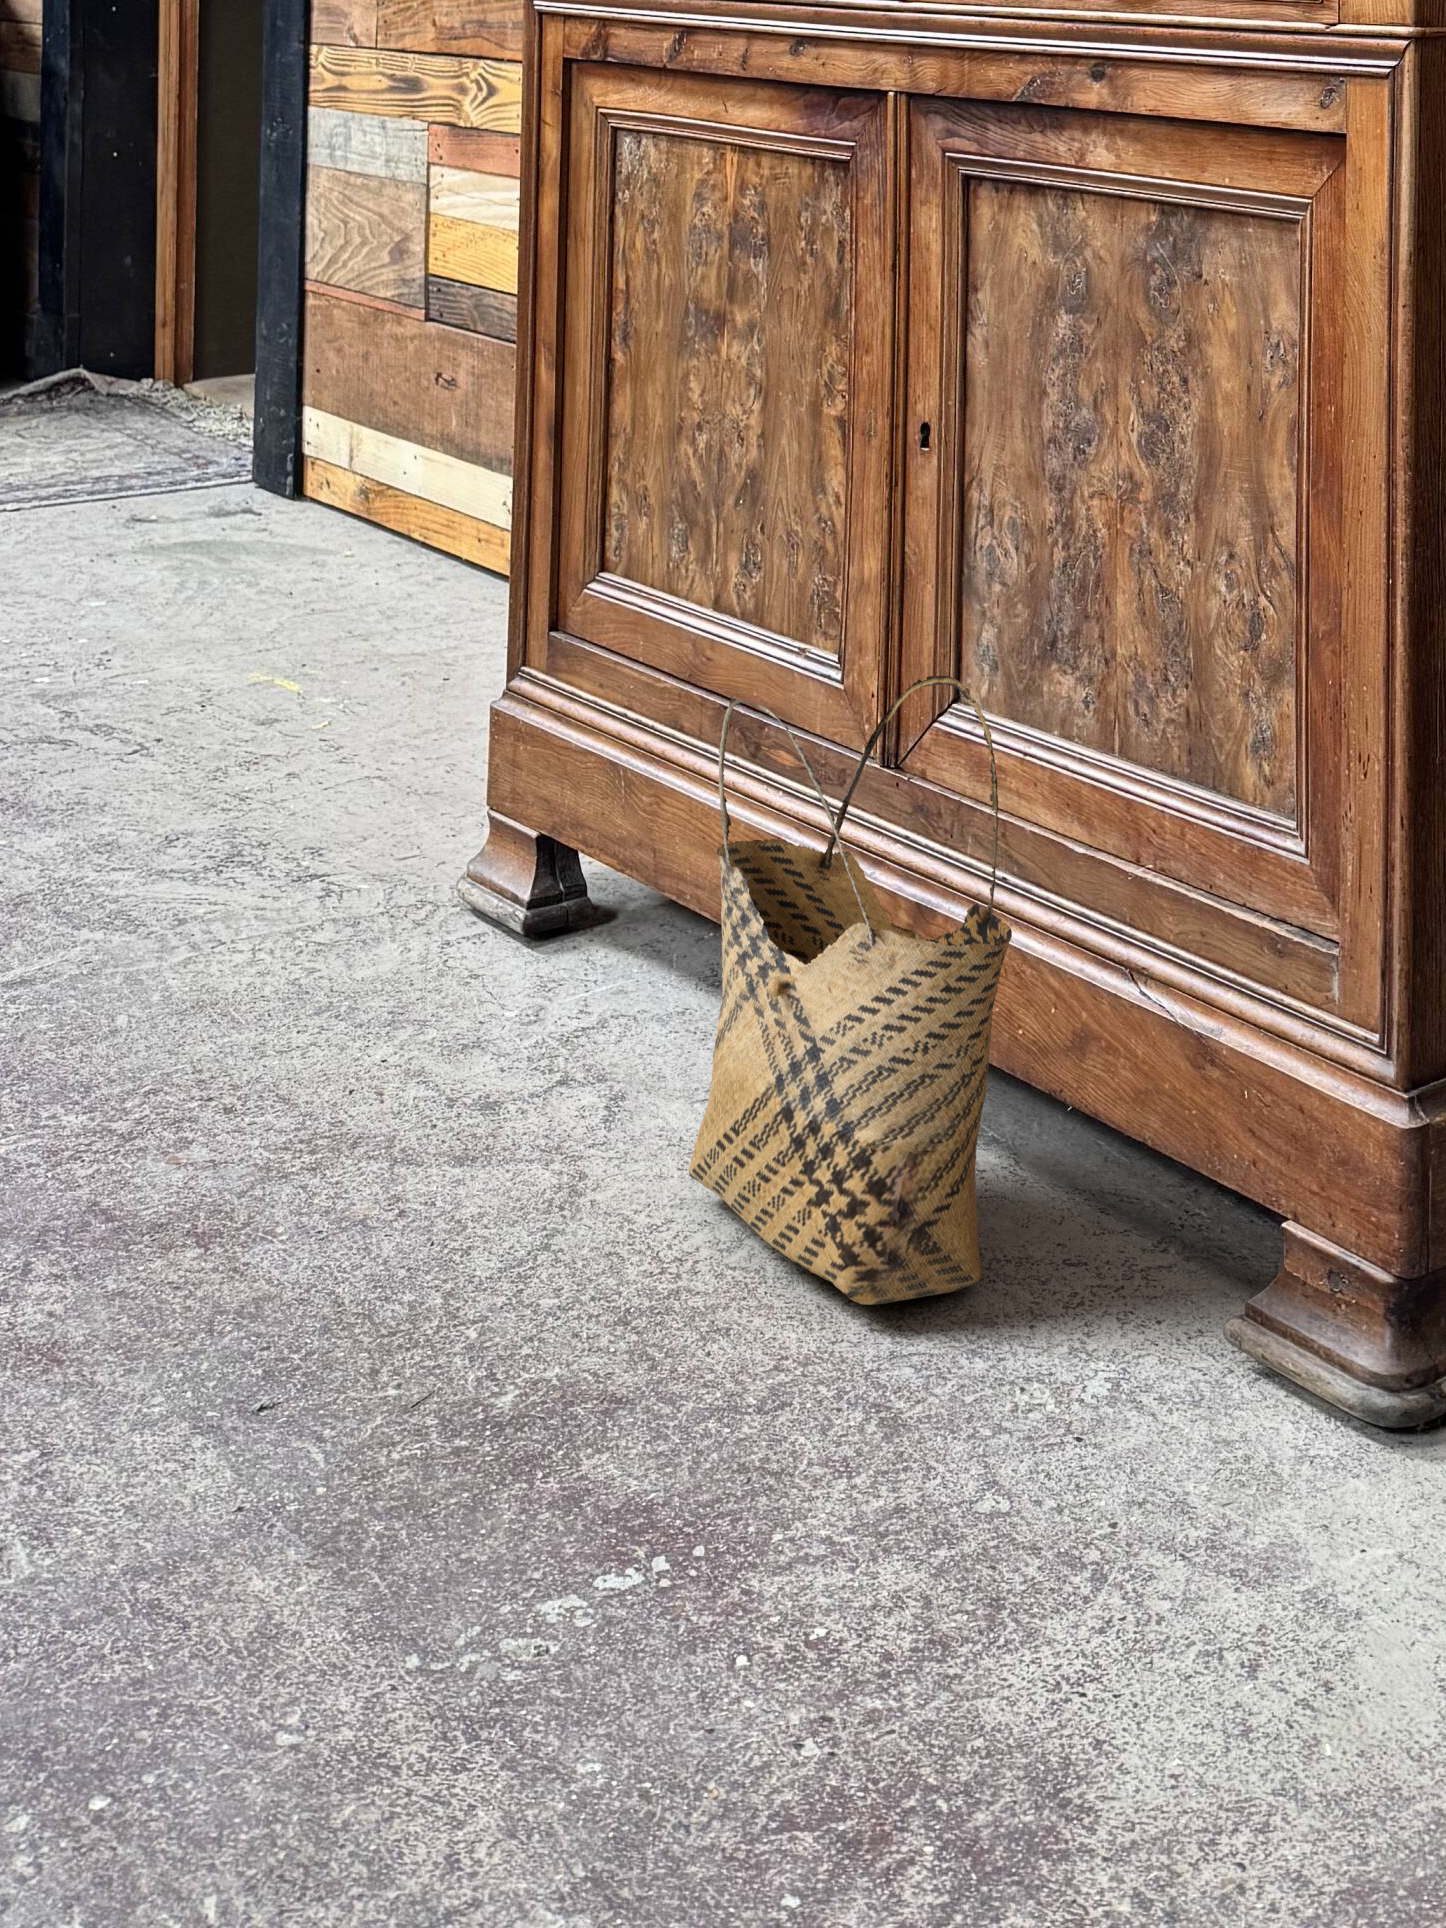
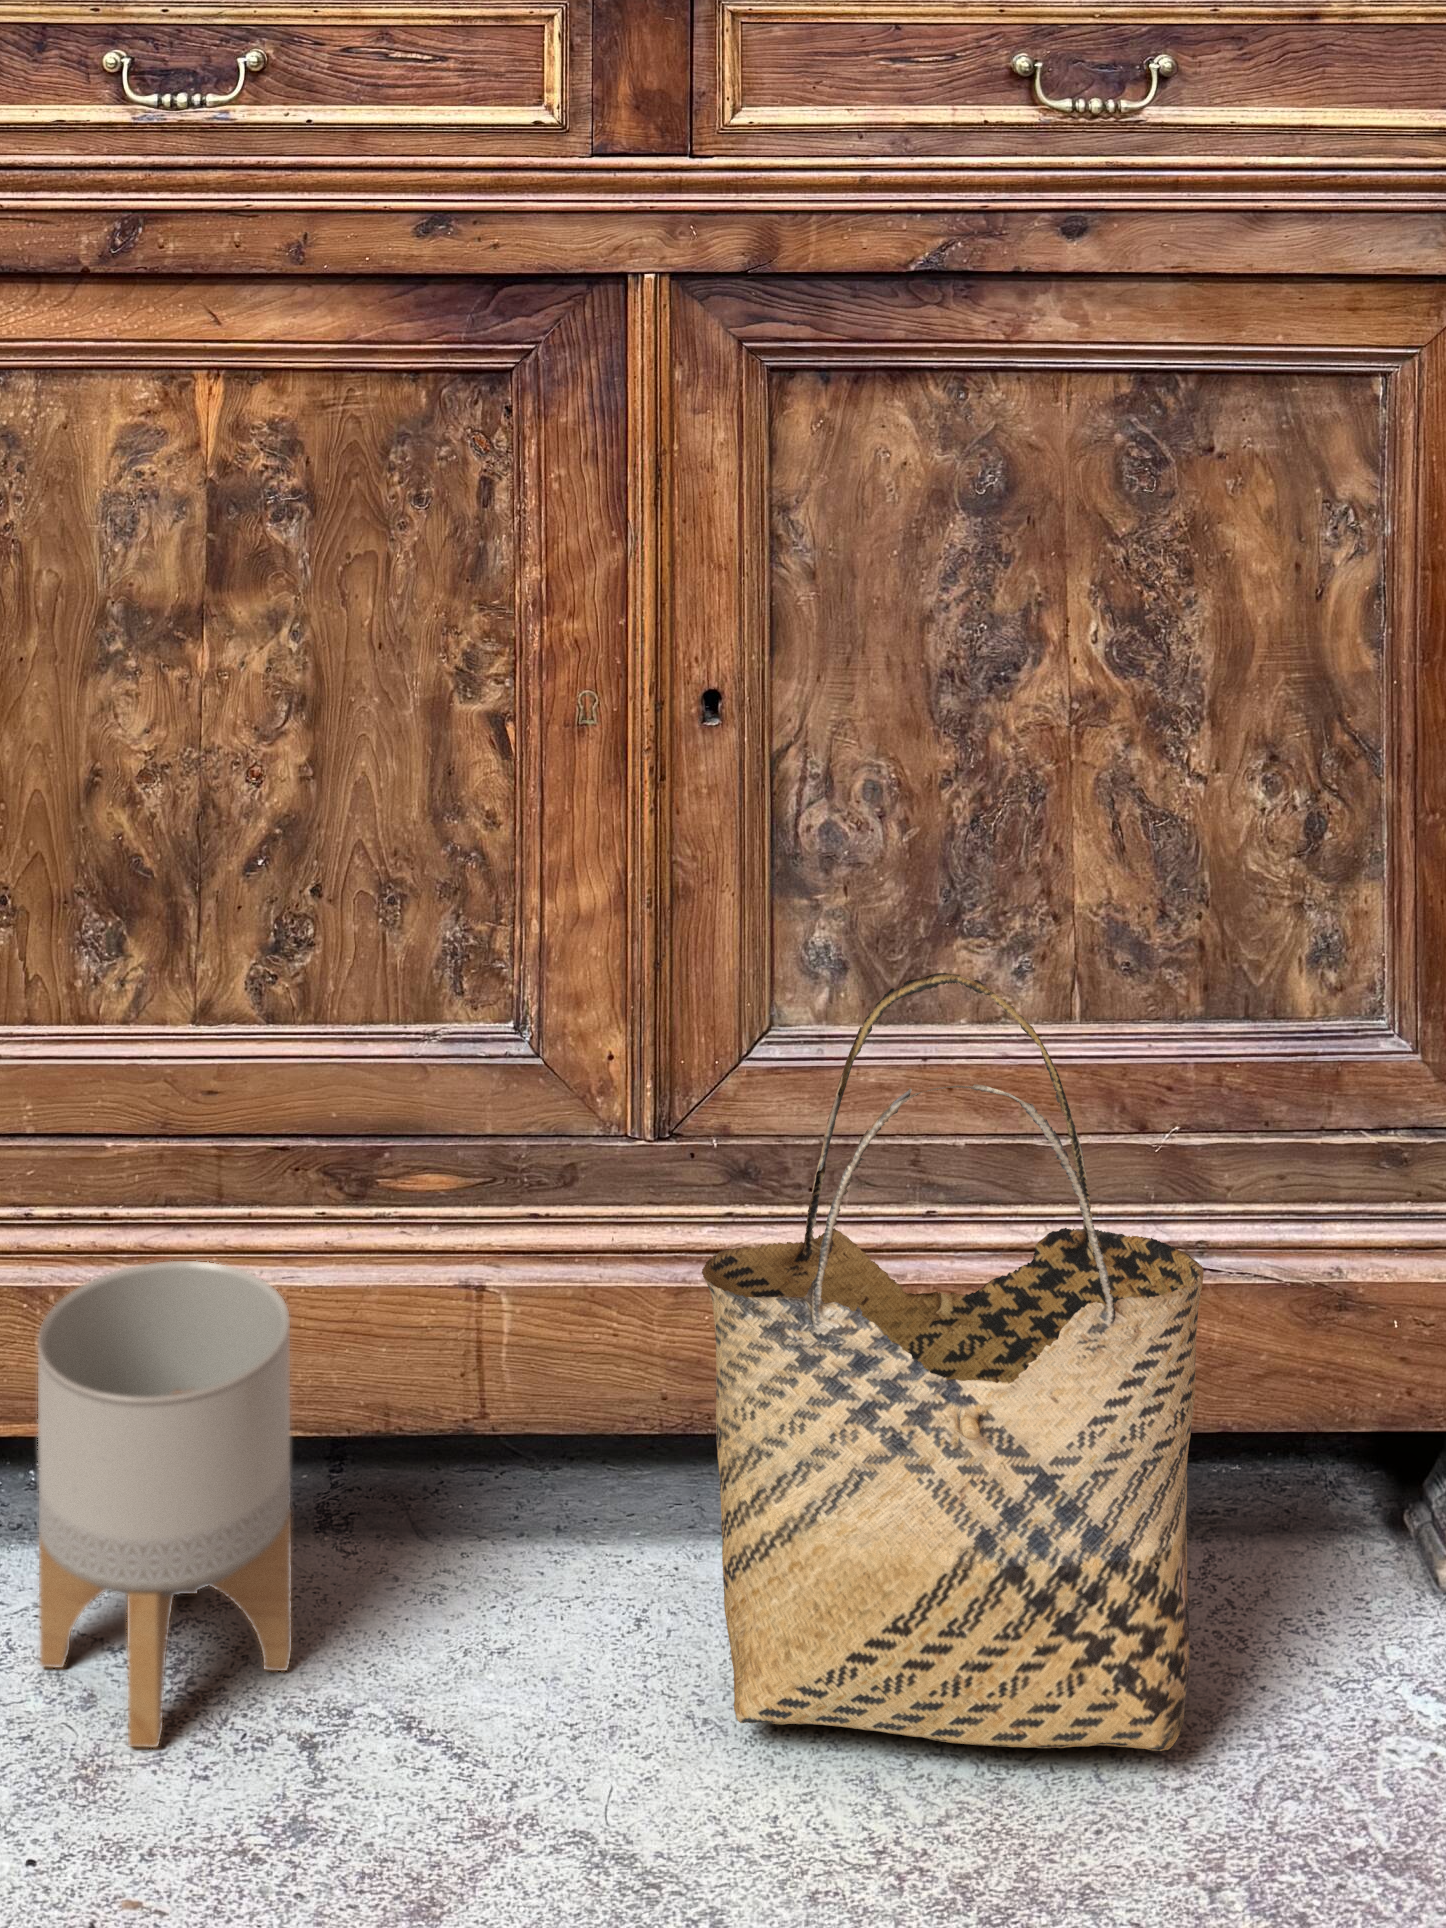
planter: none [459,772,638,1066] -> present [38,1261,292,1747]

